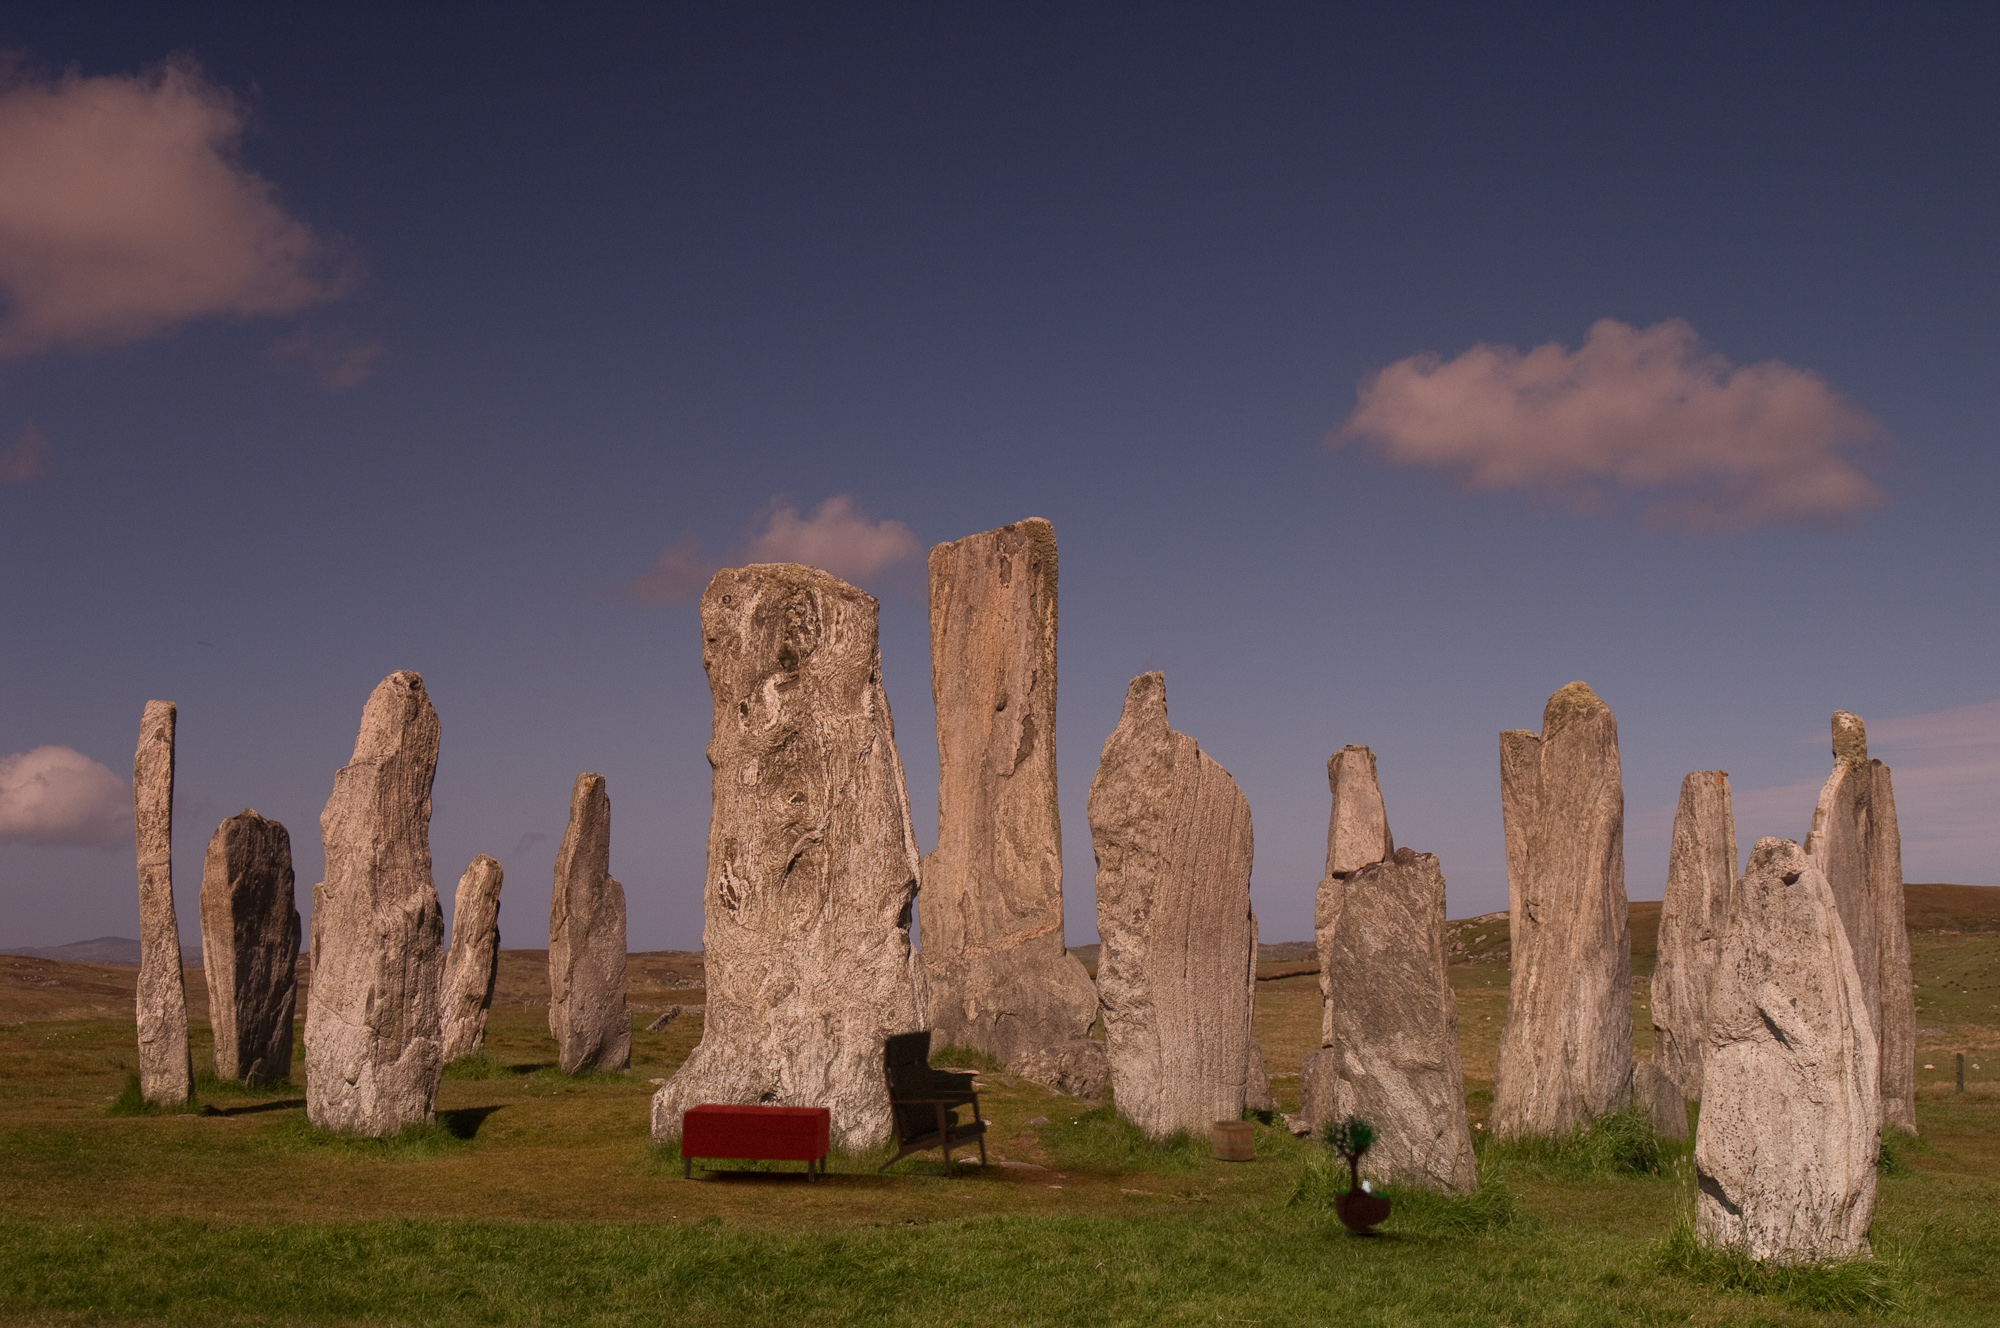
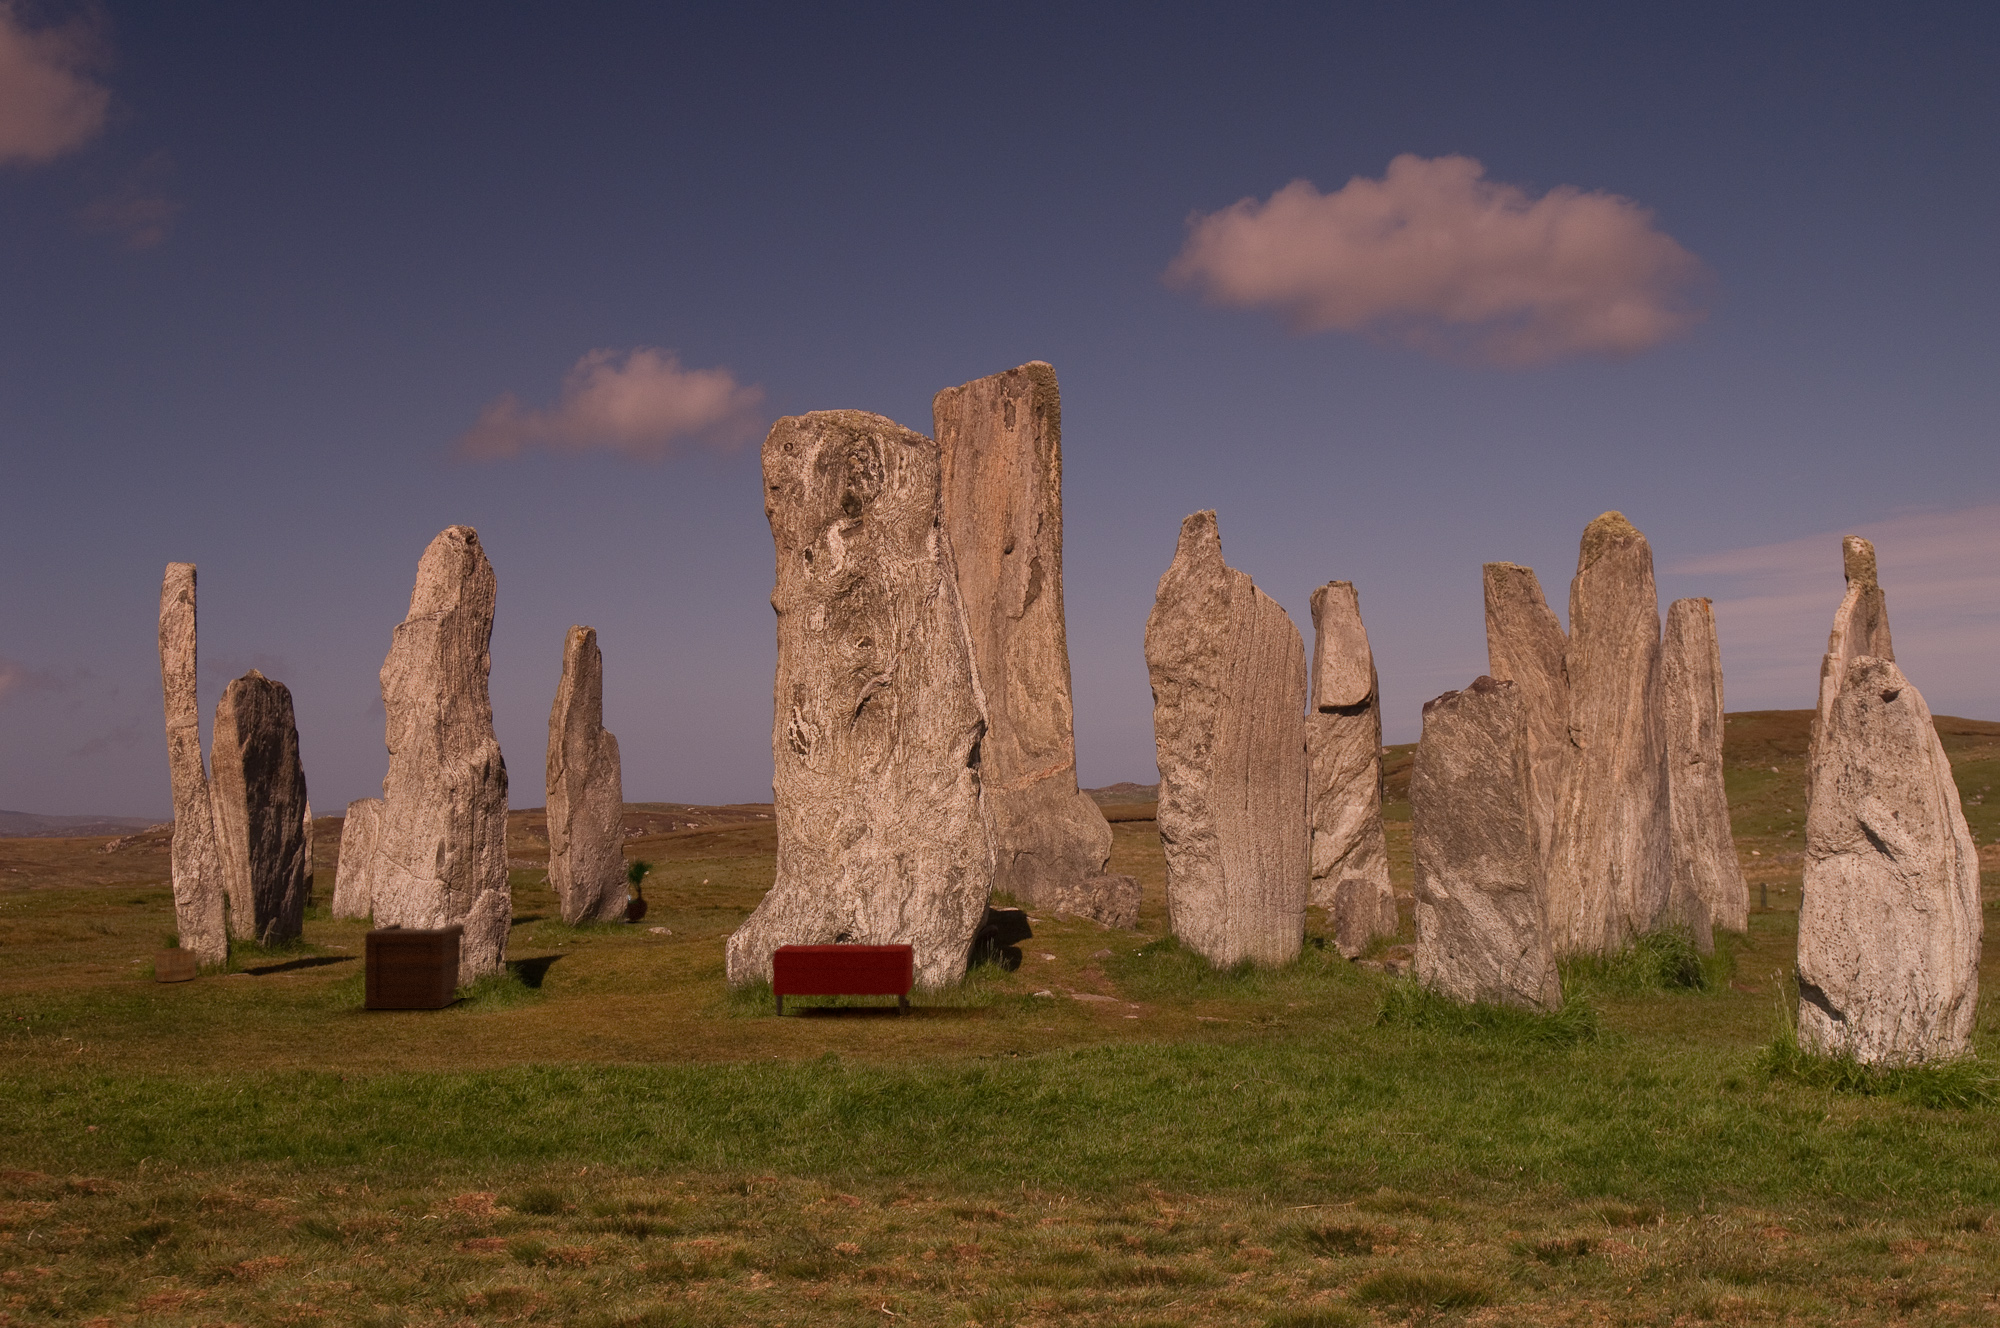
lounge chair: present [877,1030,992,1178] -> none [959,868,1066,1008]
wooden crate: none [282,1070,396,1160] -> present [365,924,465,1009]
potted tree: present [1317,1110,1391,1234] -> present [625,858,654,922]
wooden bucket: present [1212,1120,1254,1161] -> present [154,947,196,982]

